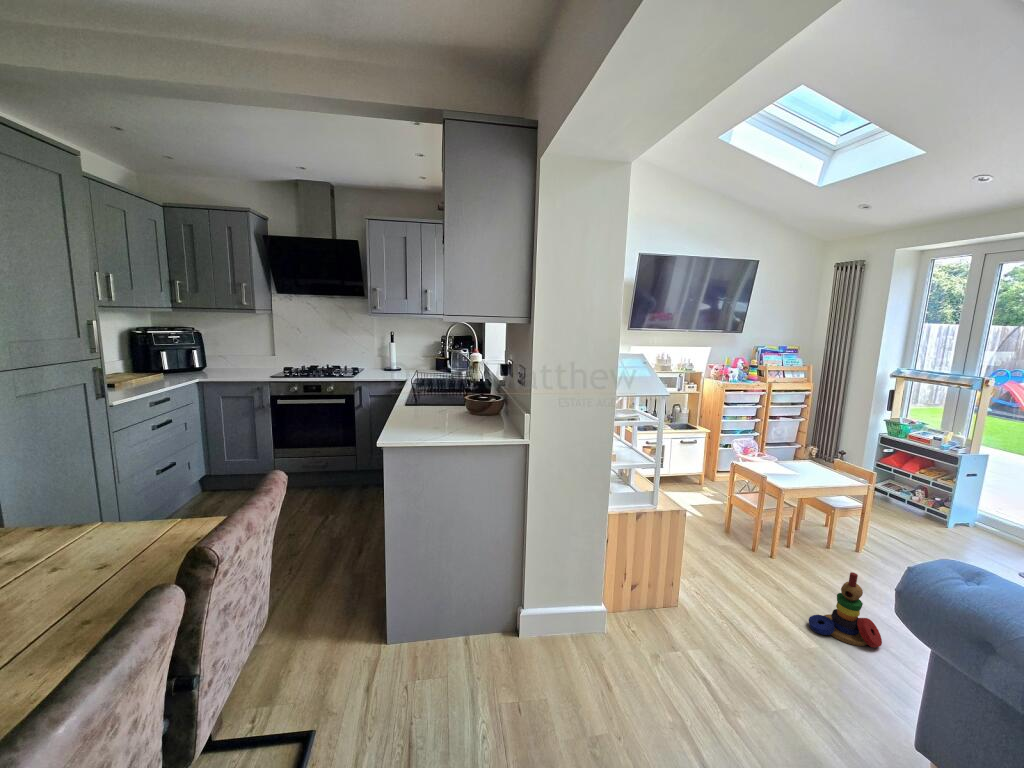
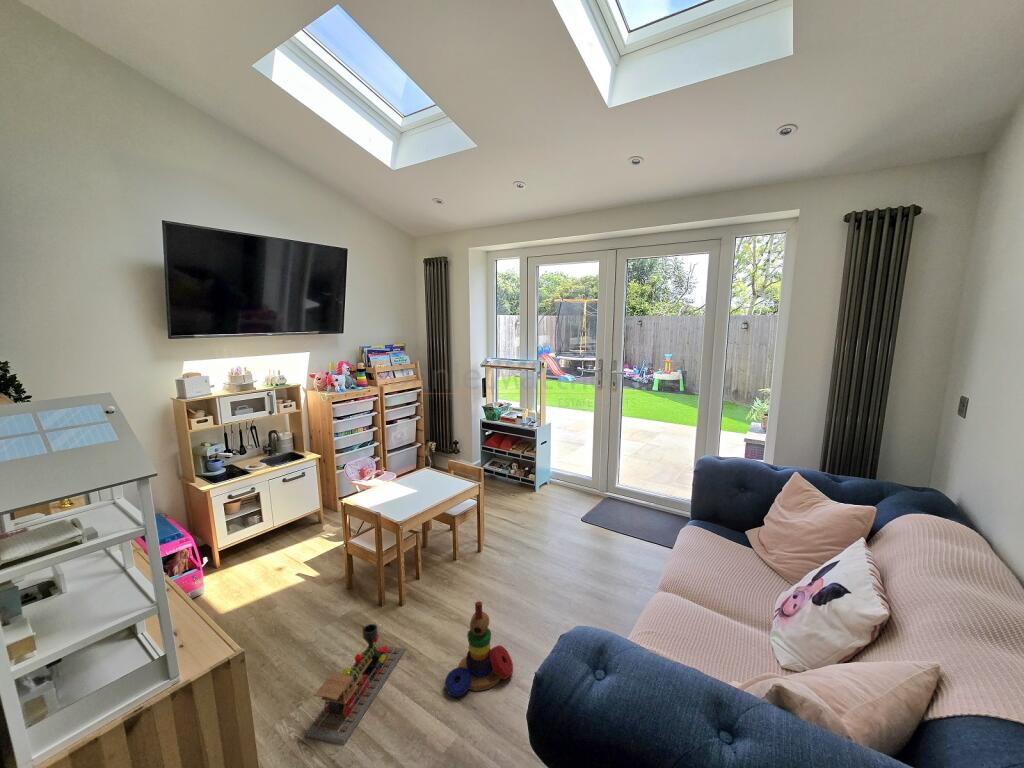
toy train: none [698,552,773,613] -> present [305,624,405,745]

